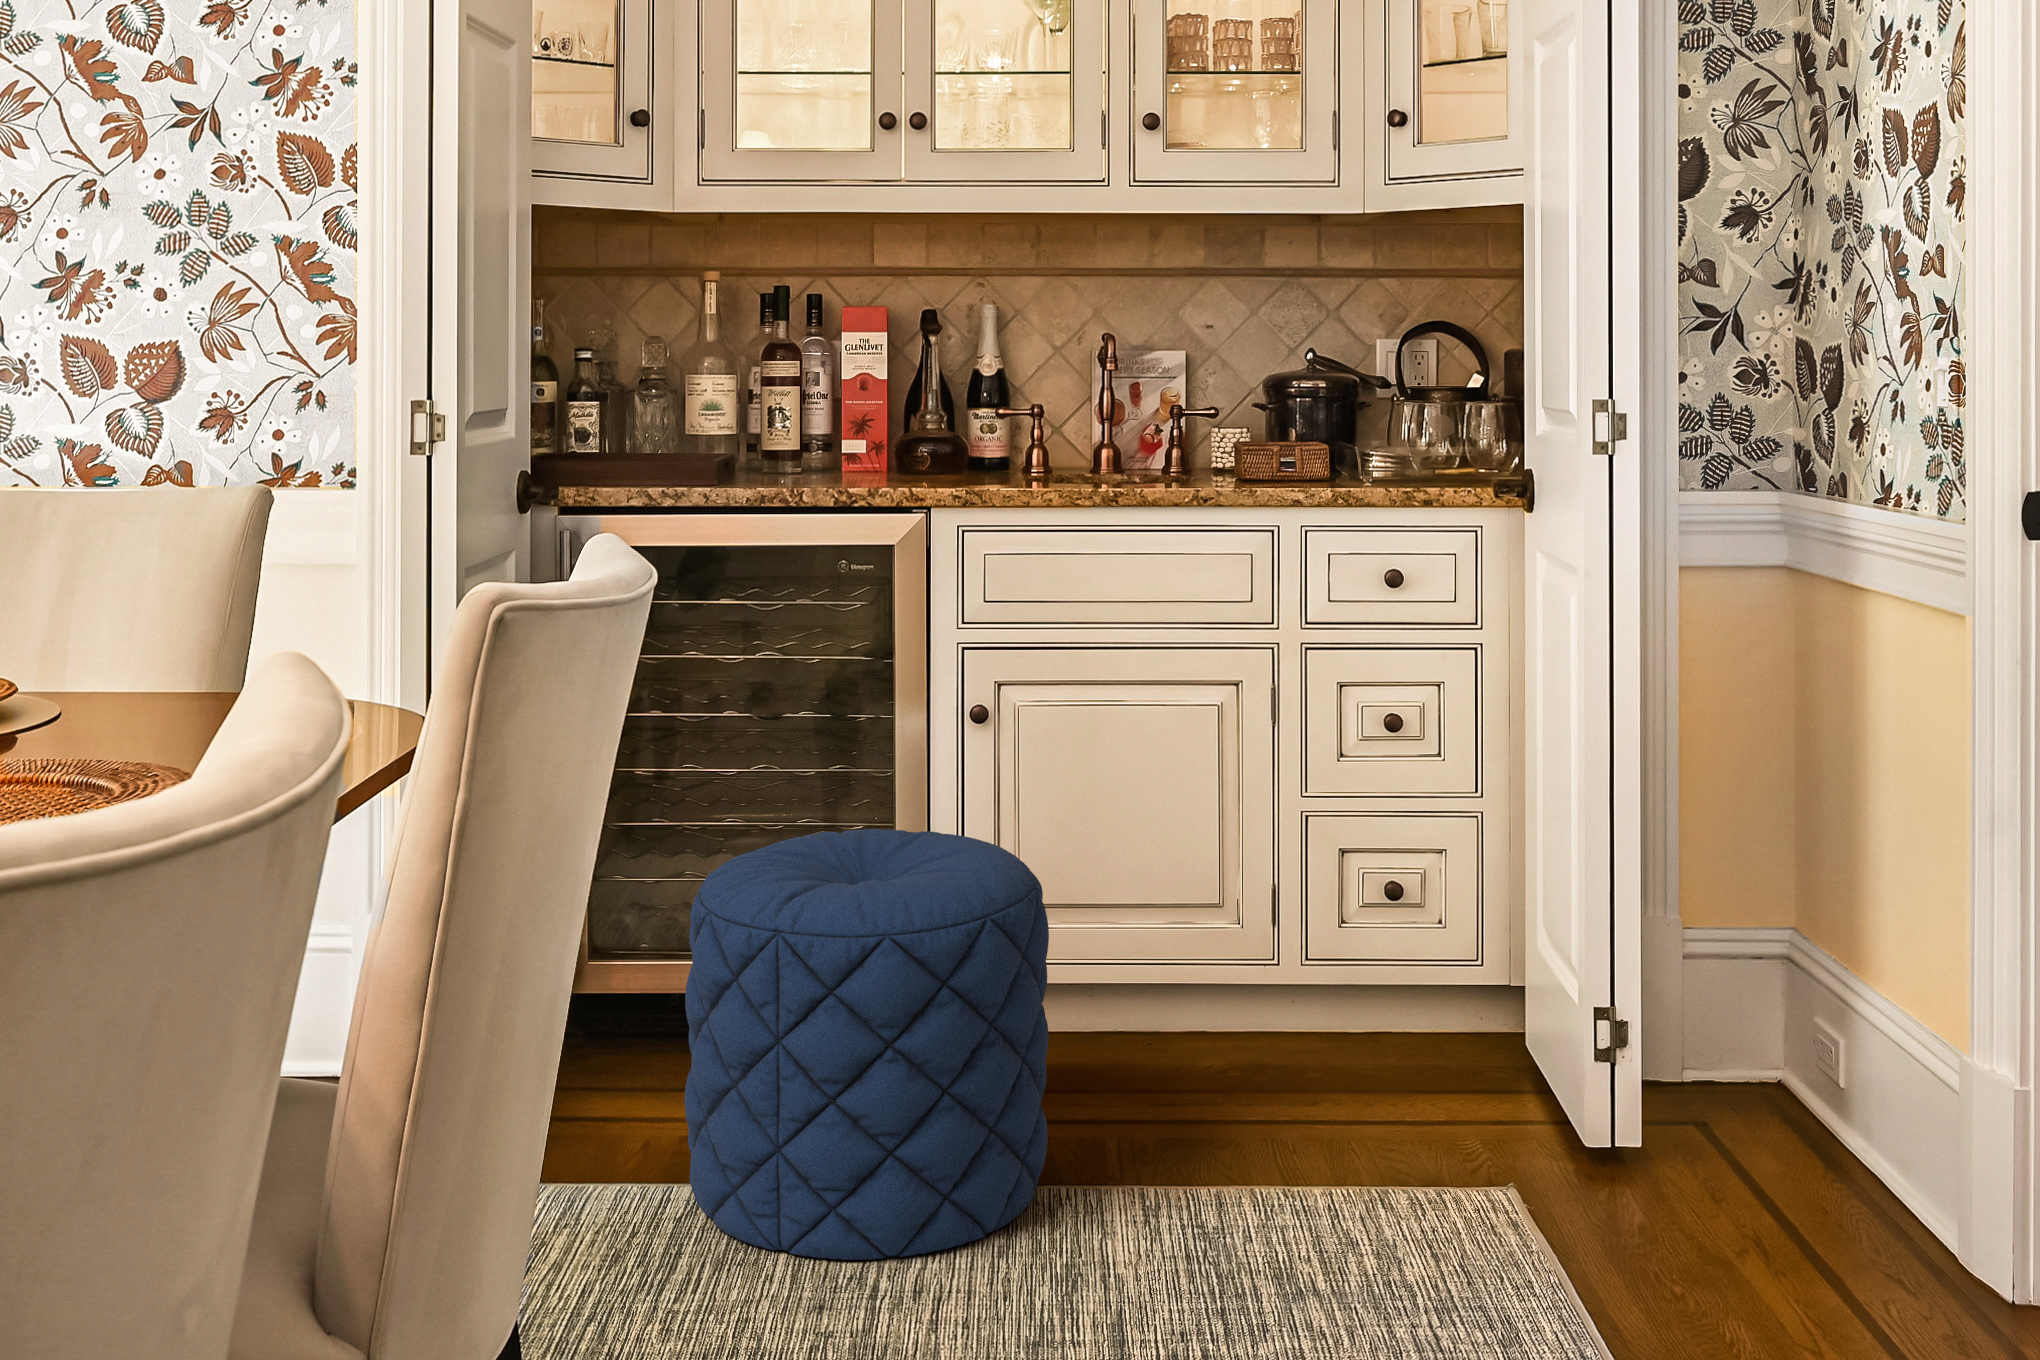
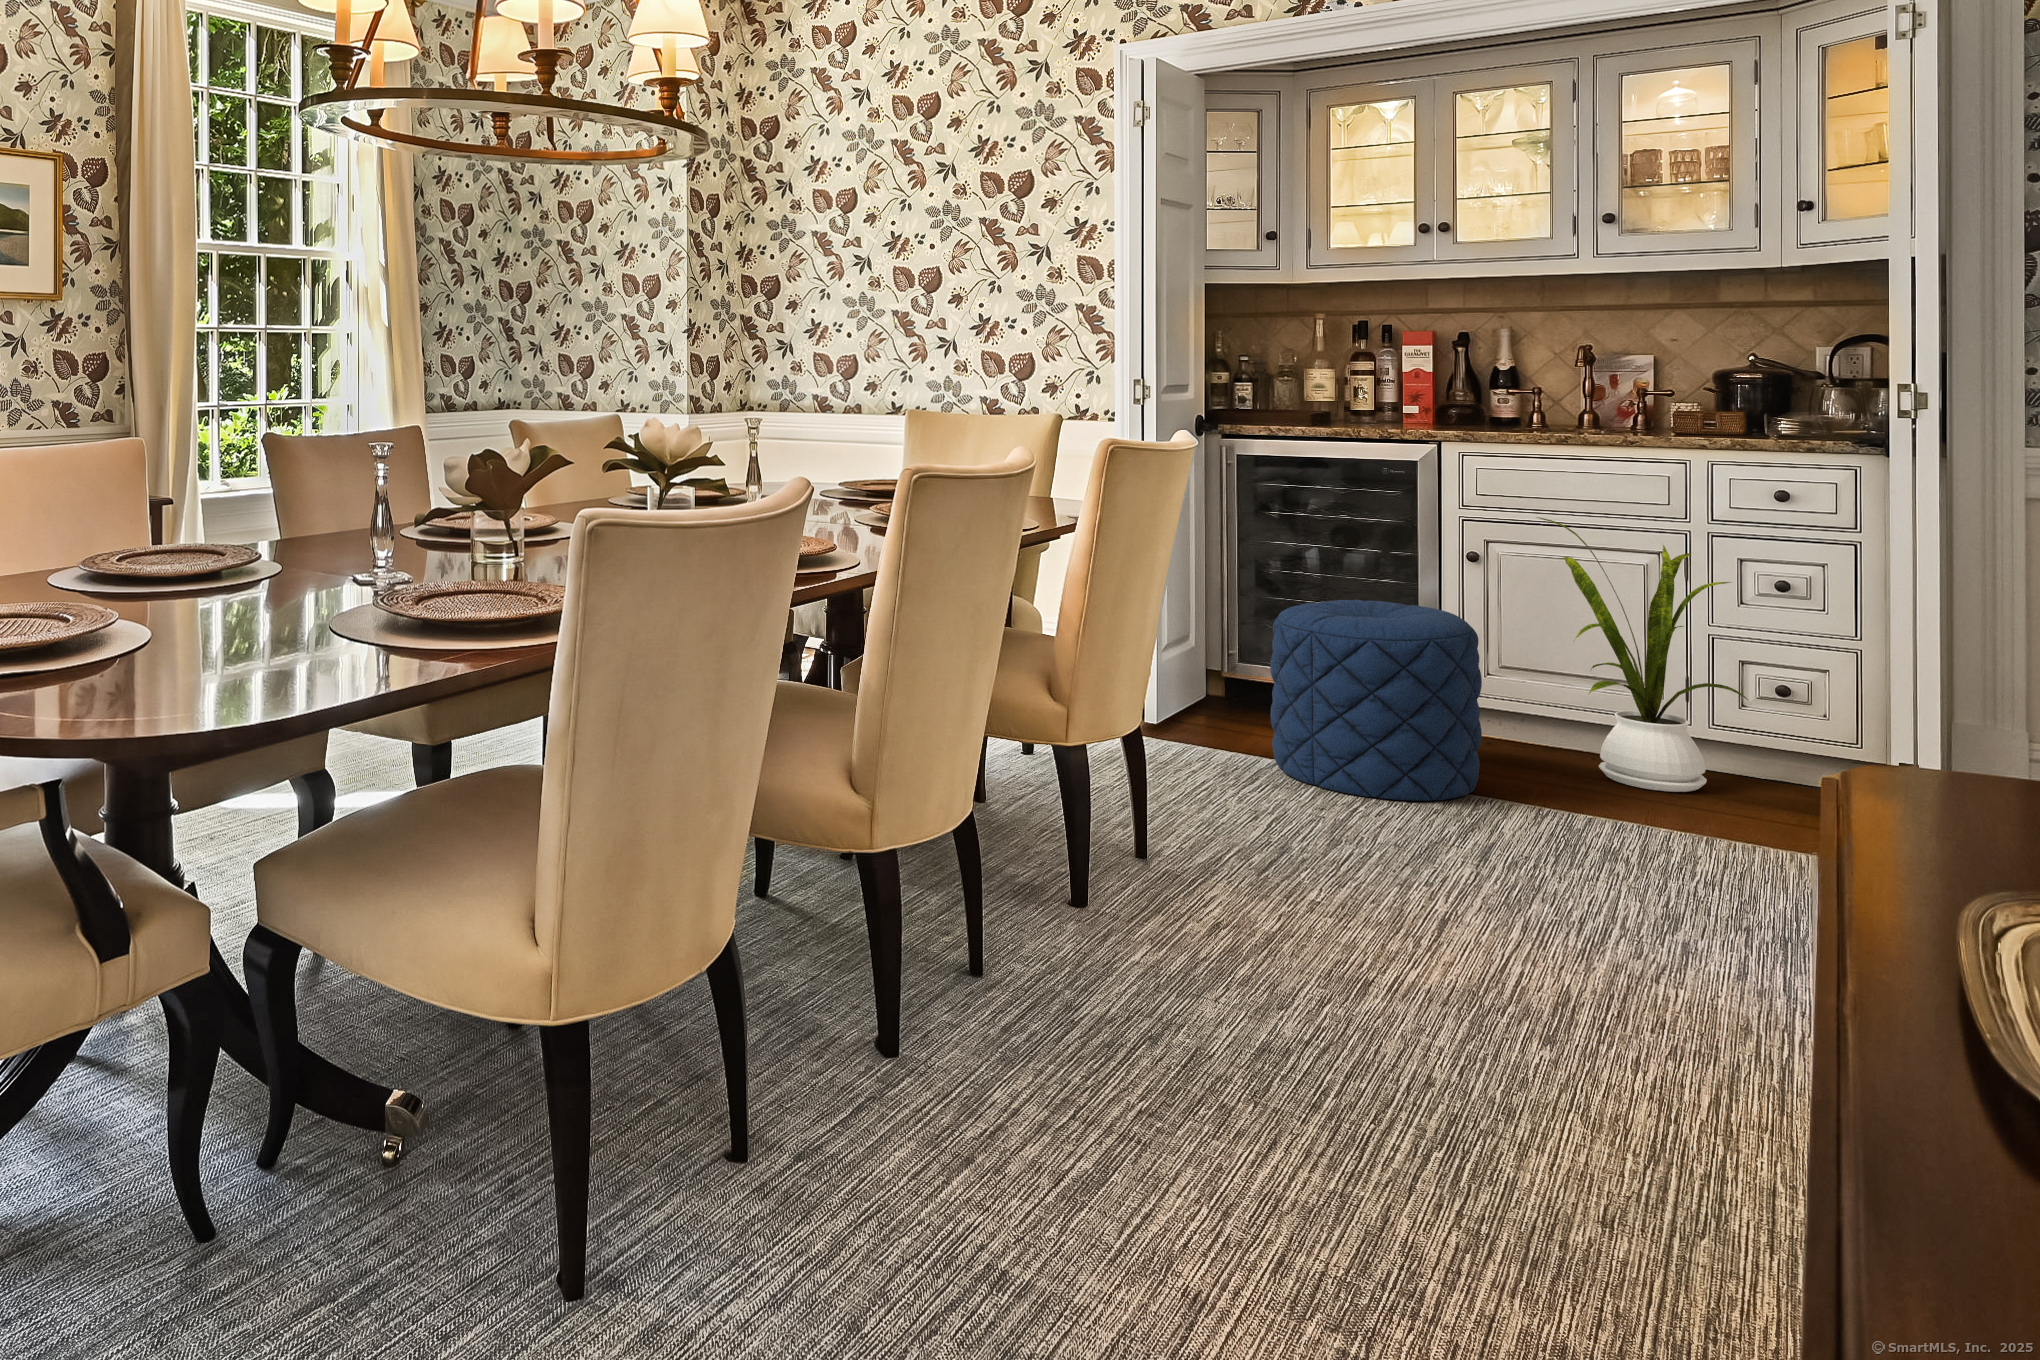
house plant: none [1086,639,1380,1101] -> present [1537,517,1748,792]

